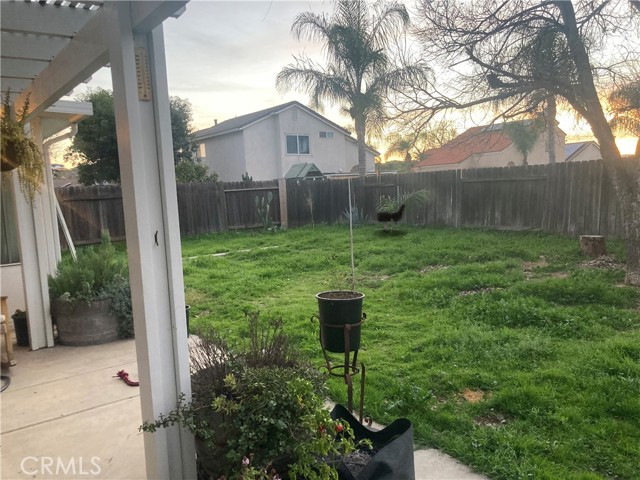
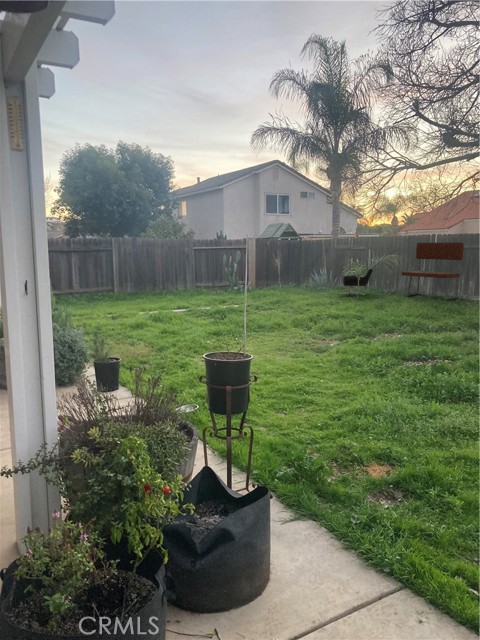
bench: none [434,177,489,231] -> present [401,242,464,300]

